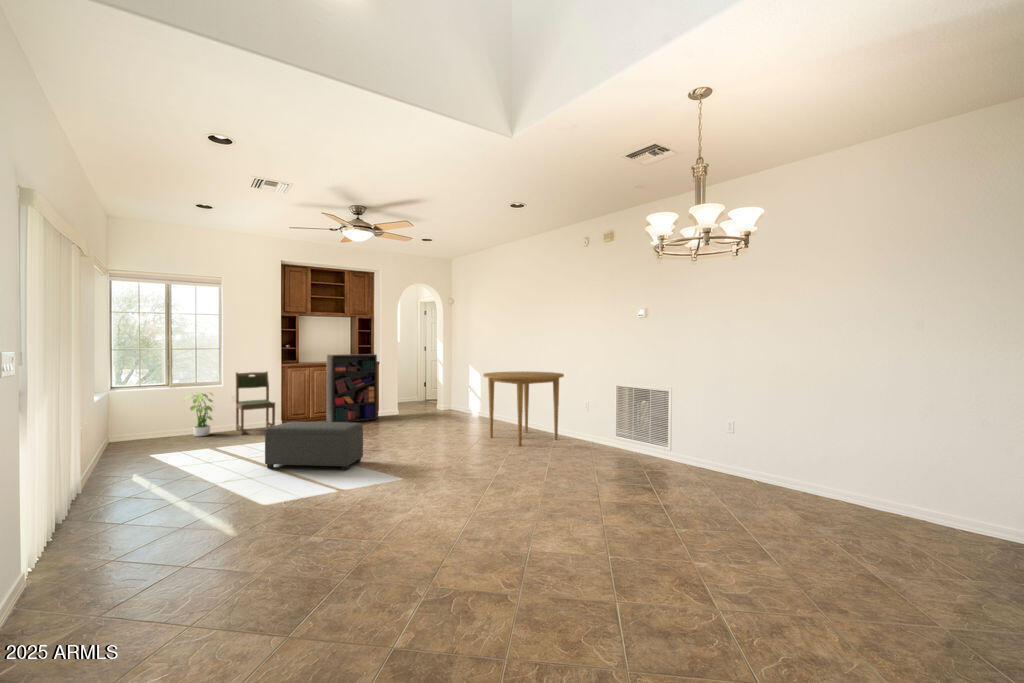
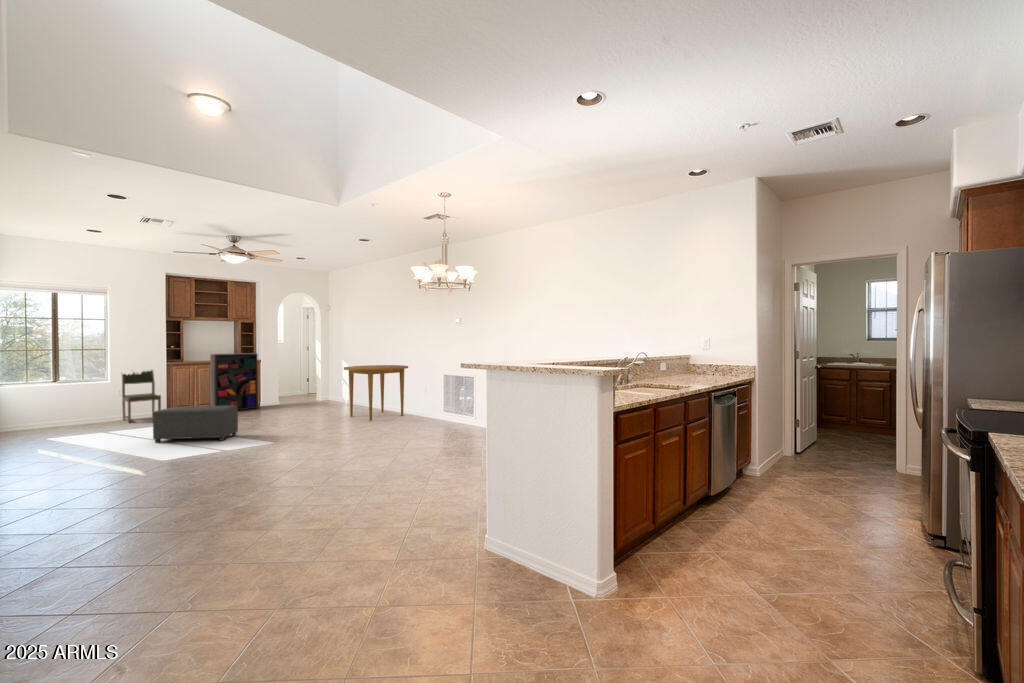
potted plant: present [184,392,213,436] -> none [69,387,103,426]

